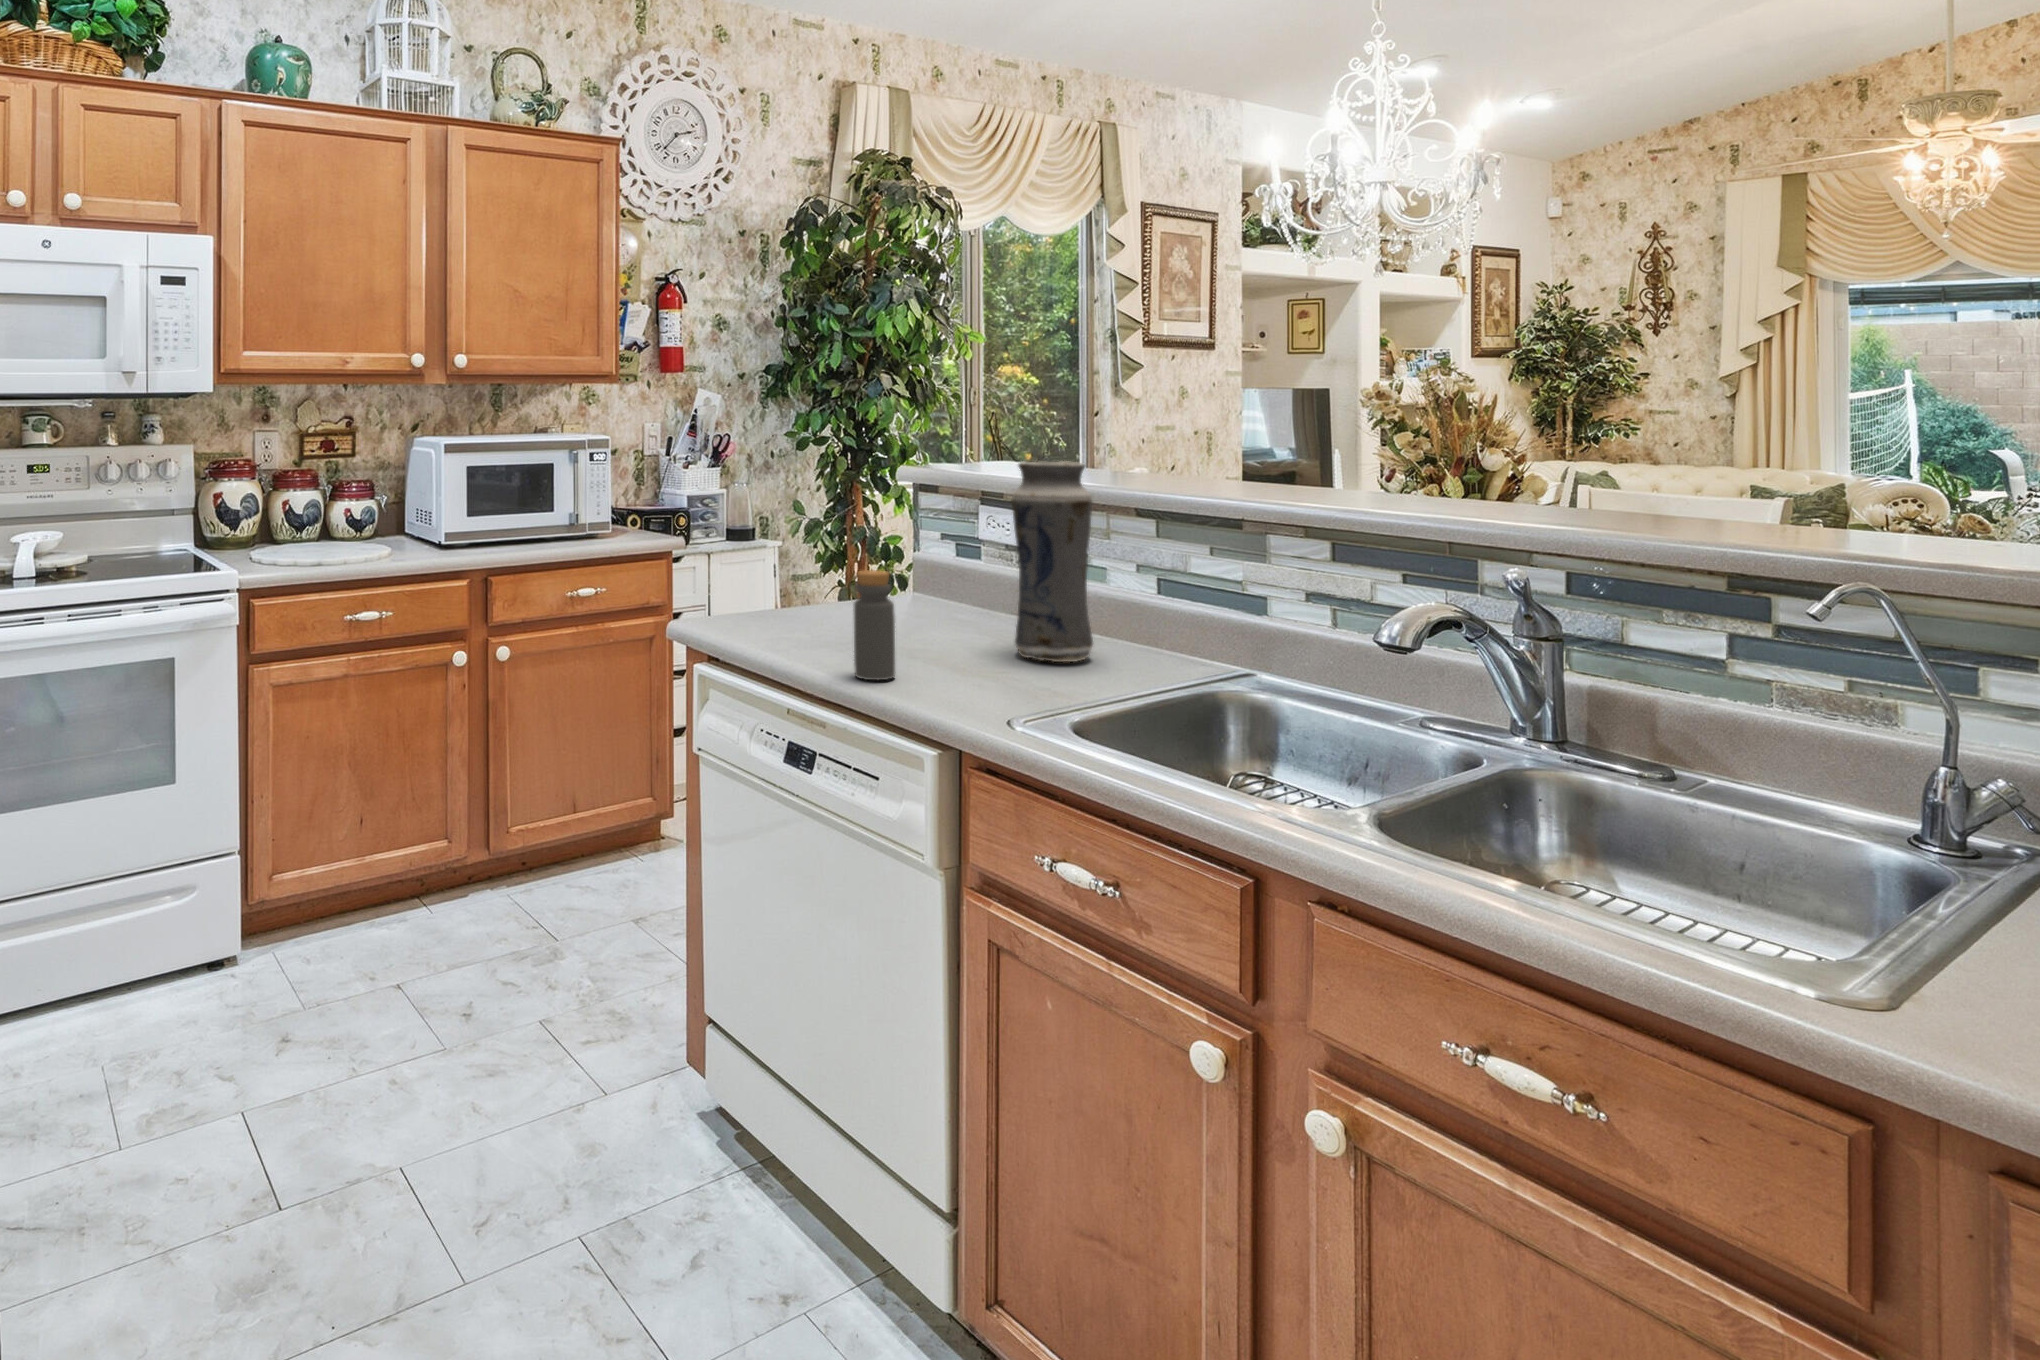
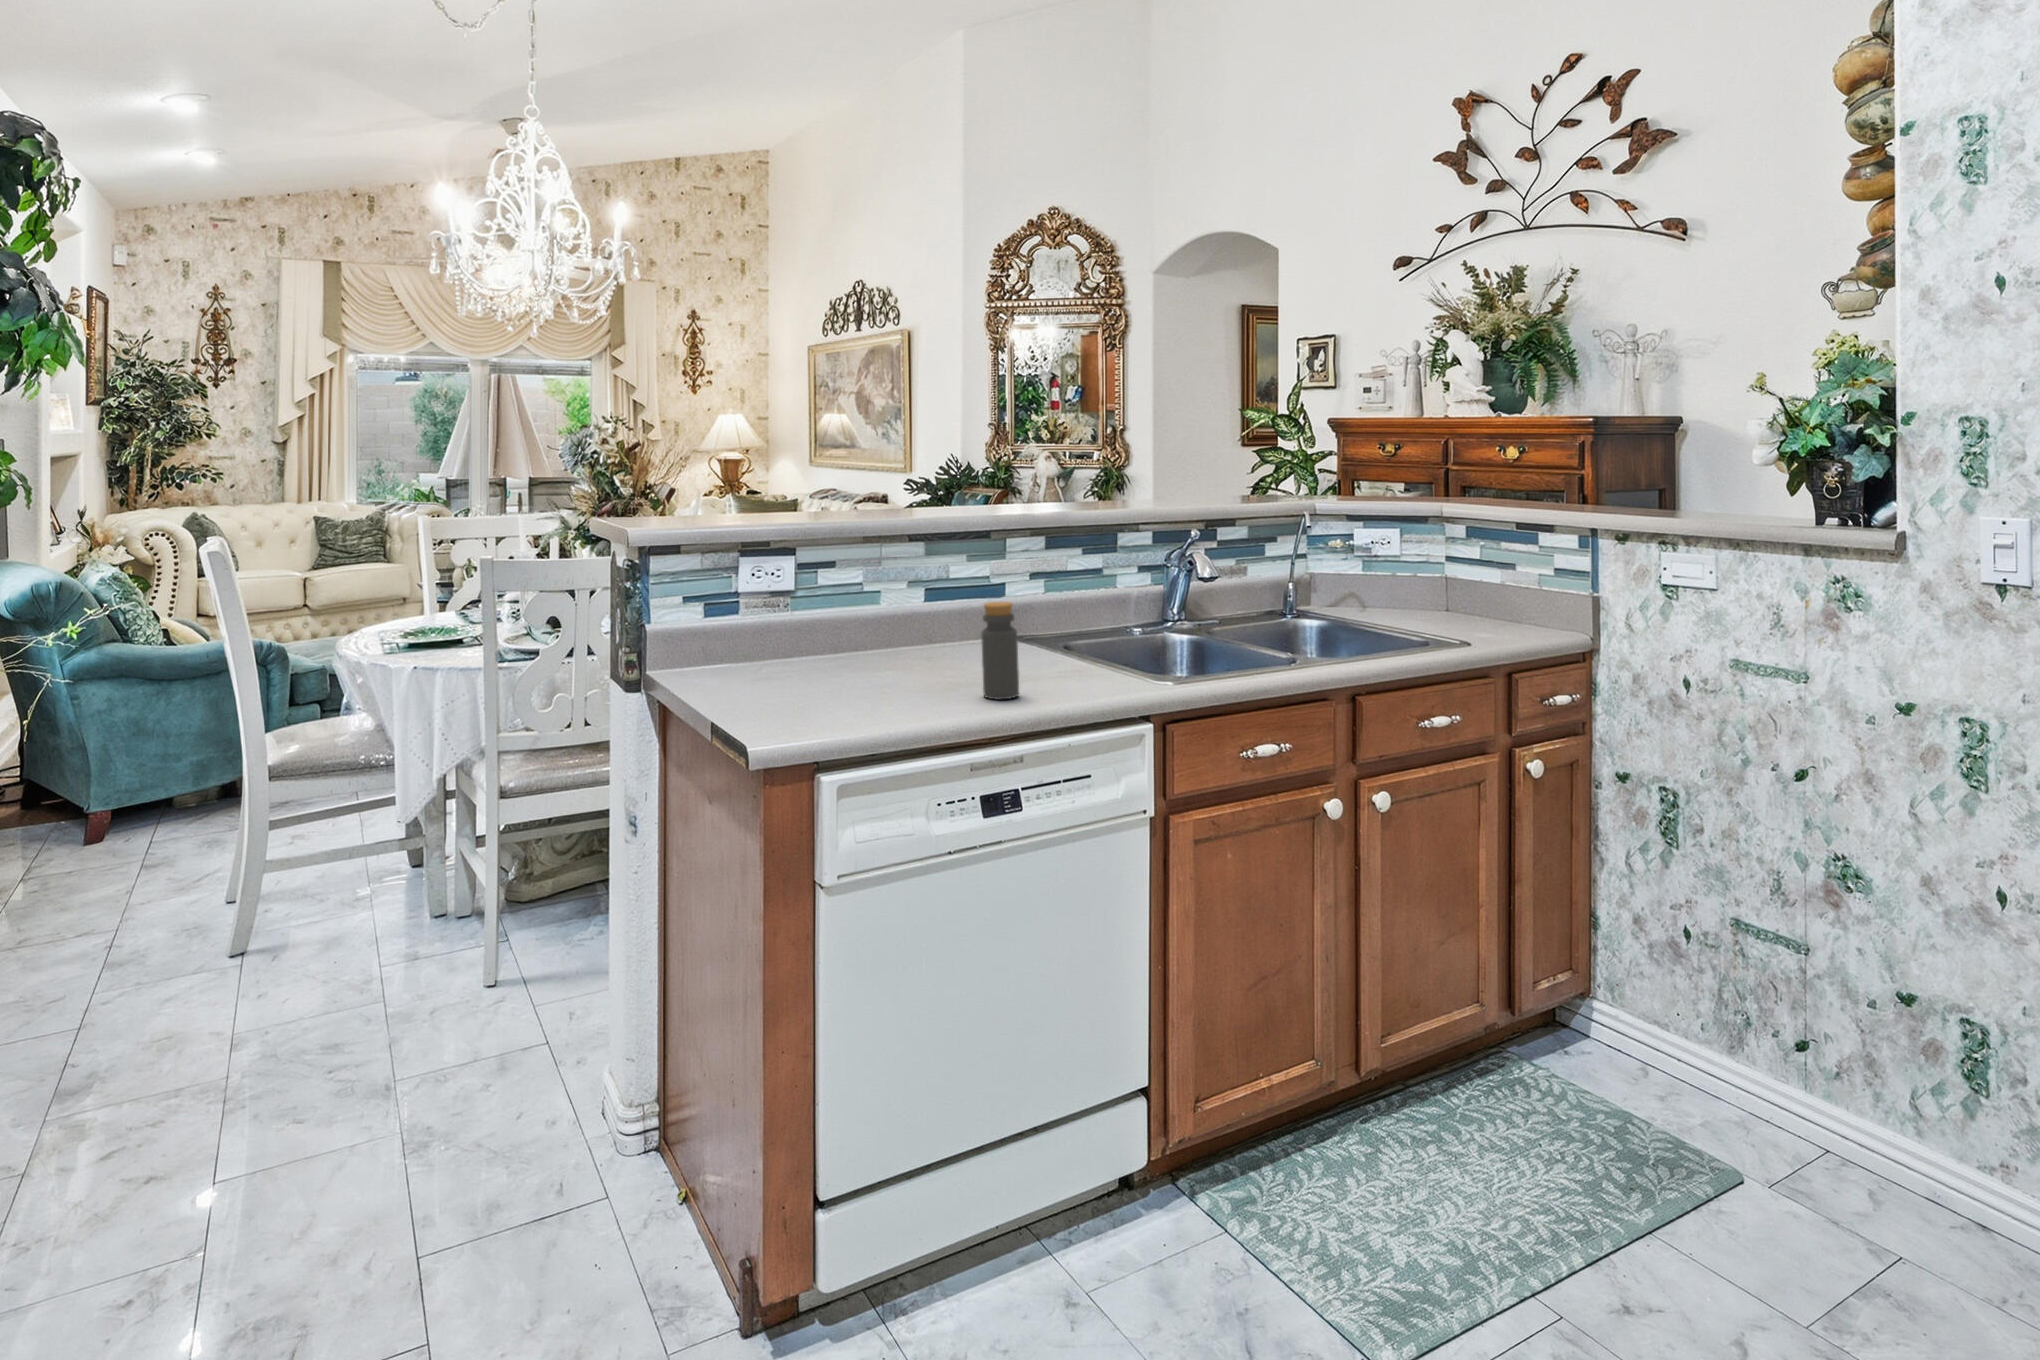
vase: present [1012,461,1093,662] -> none [911,498,981,665]

